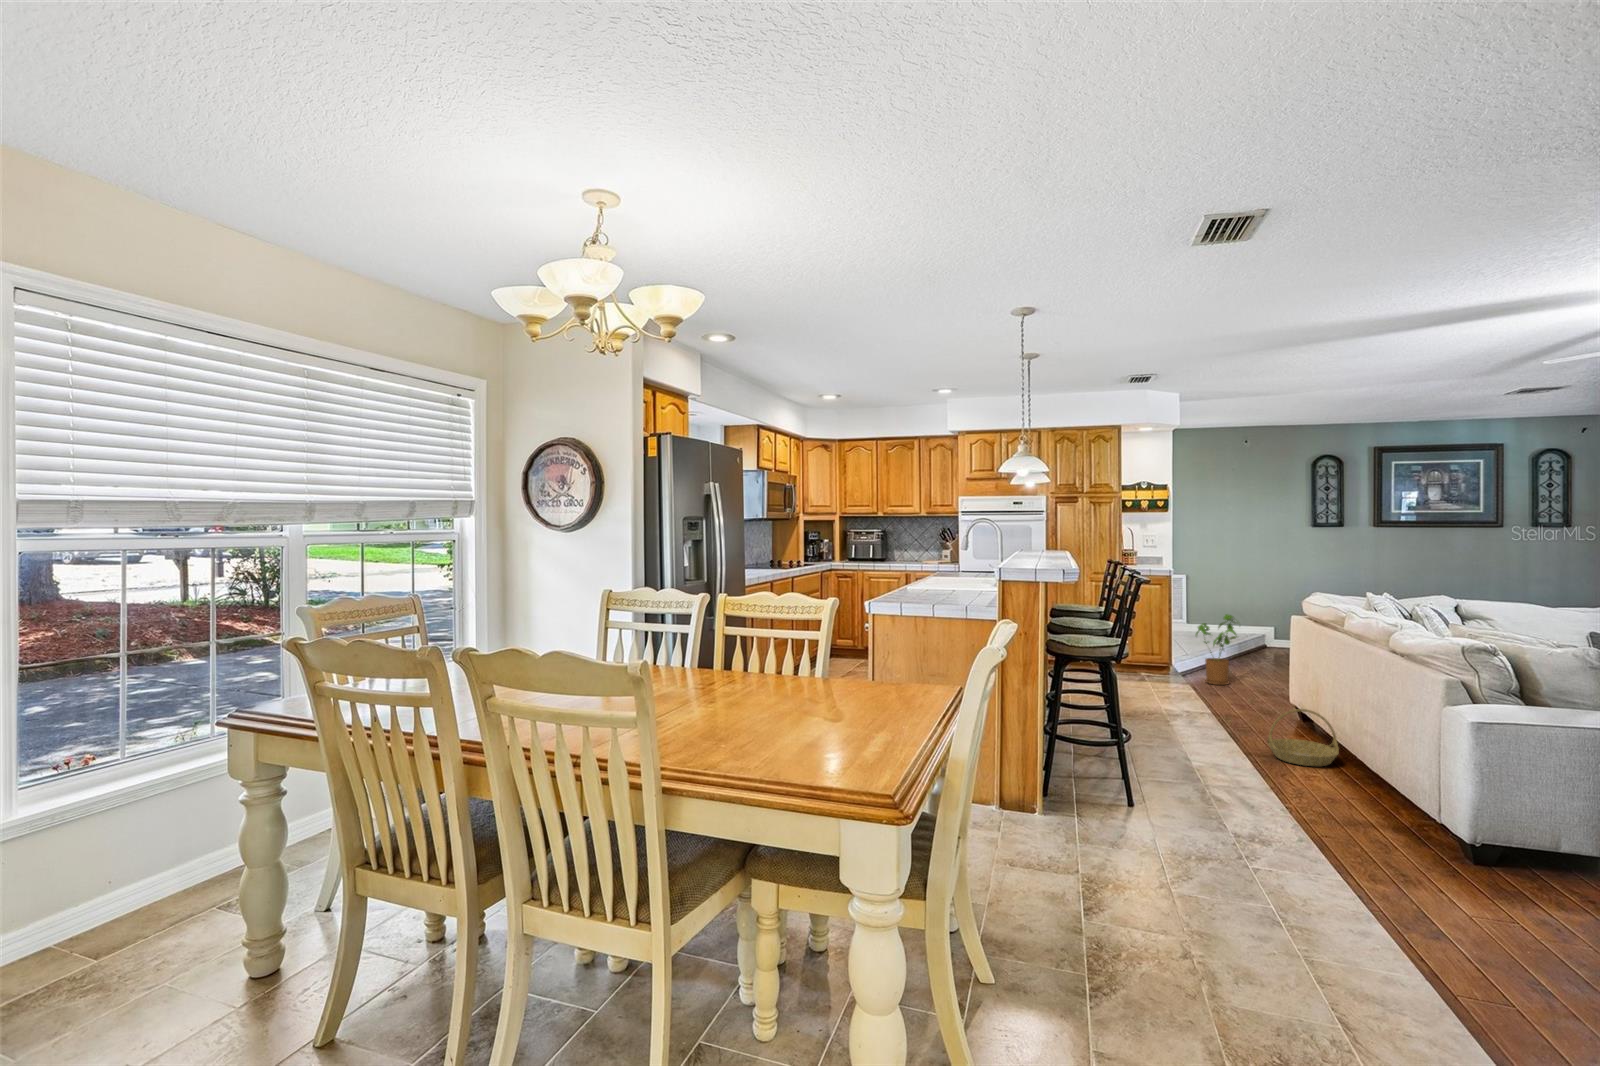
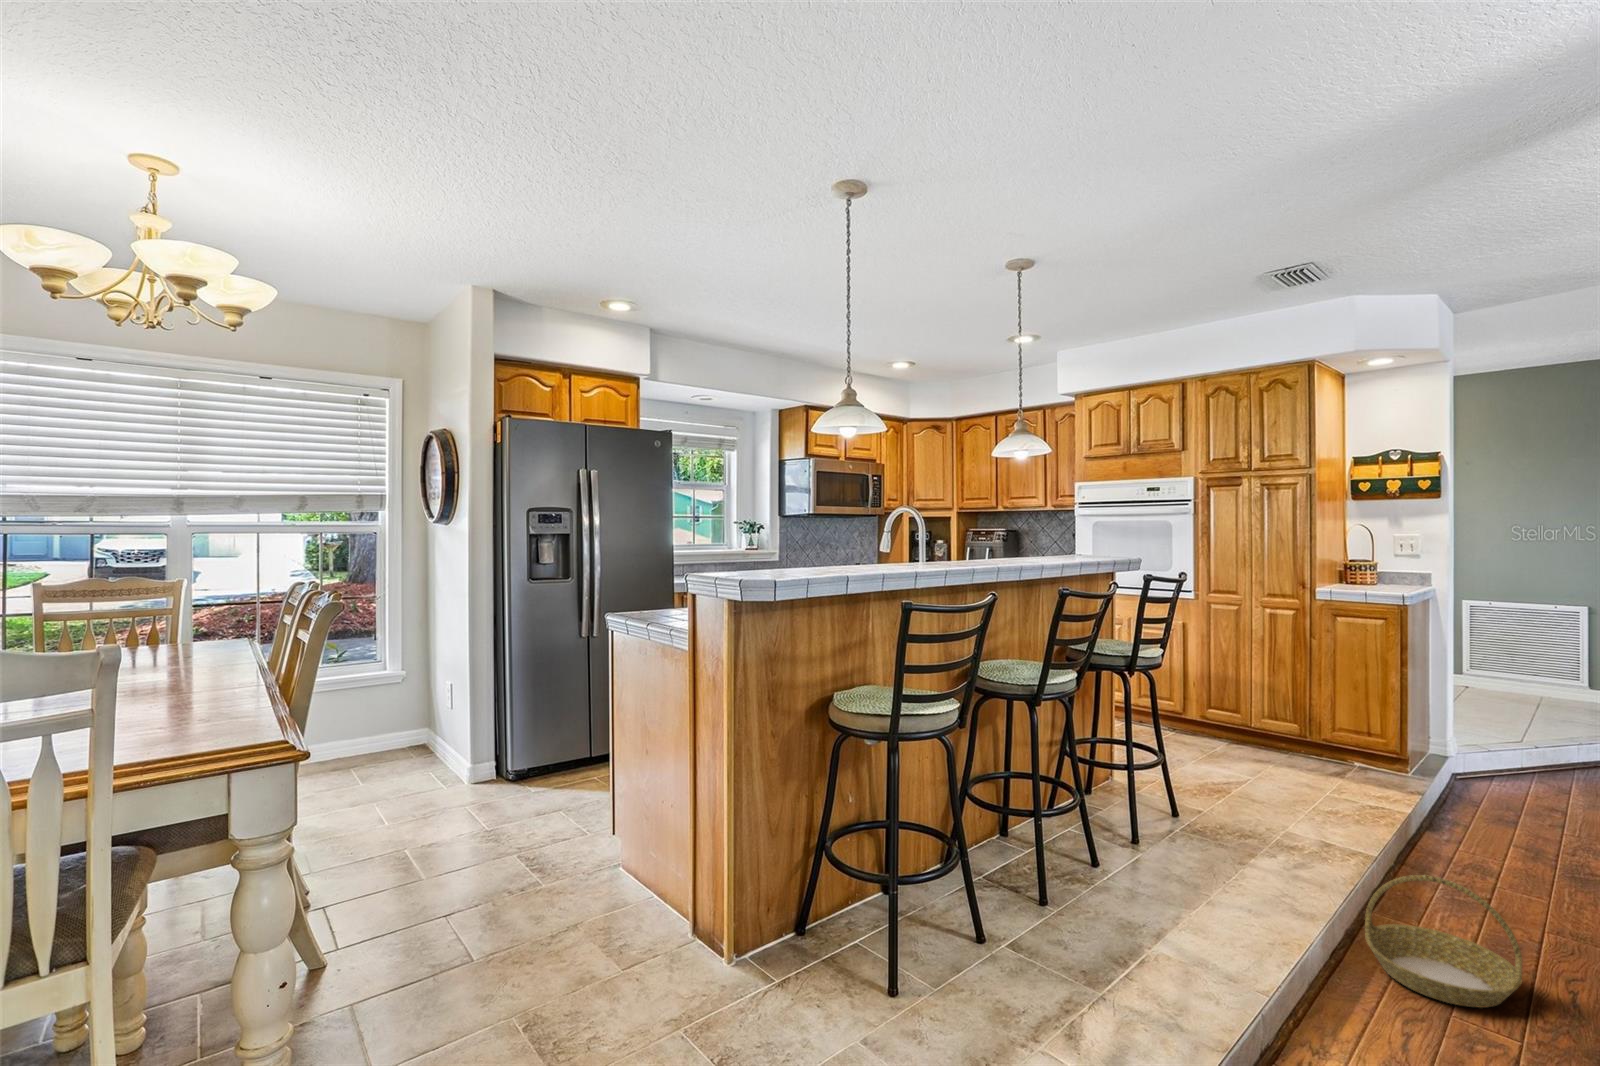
house plant: present [1196,614,1237,685] -> none [1475,679,1575,807]

